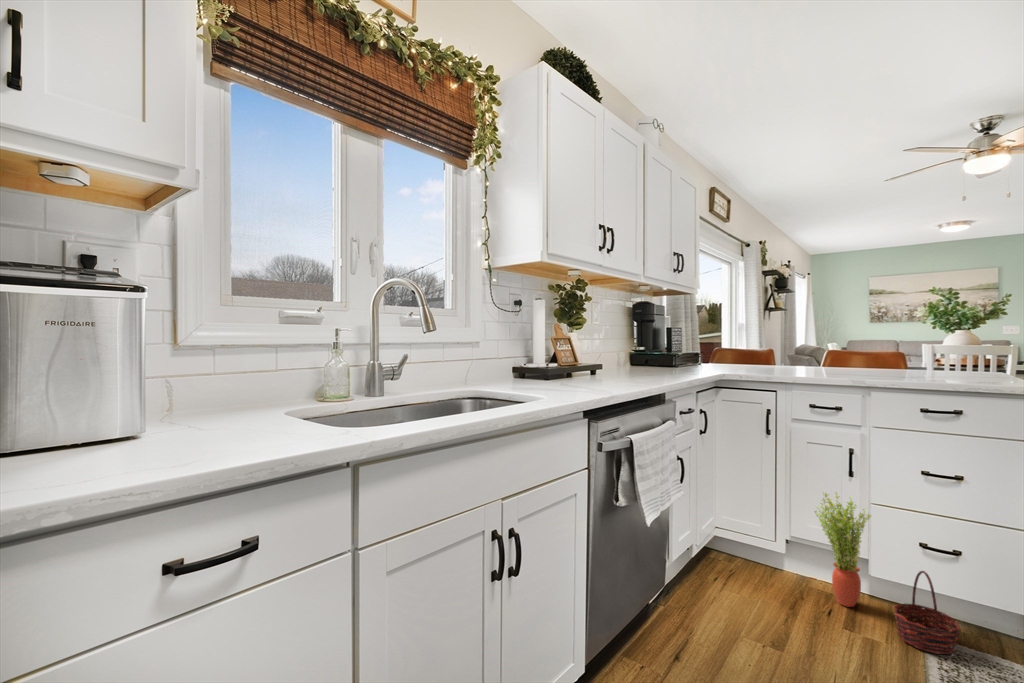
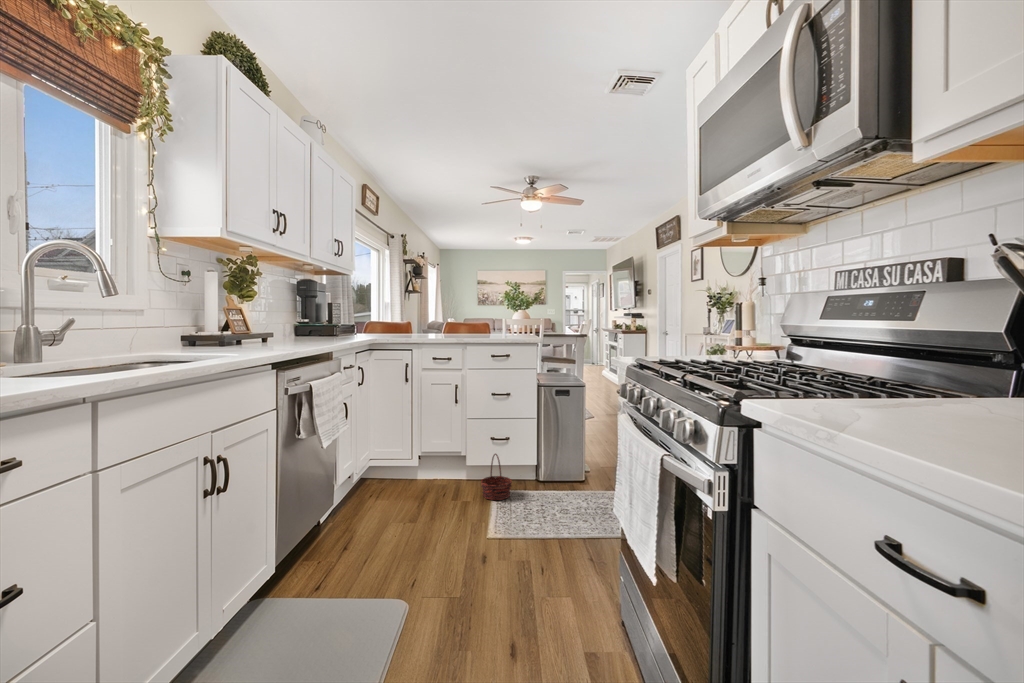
potted plant: present [814,493,871,607] -> none [437,415,470,490]

